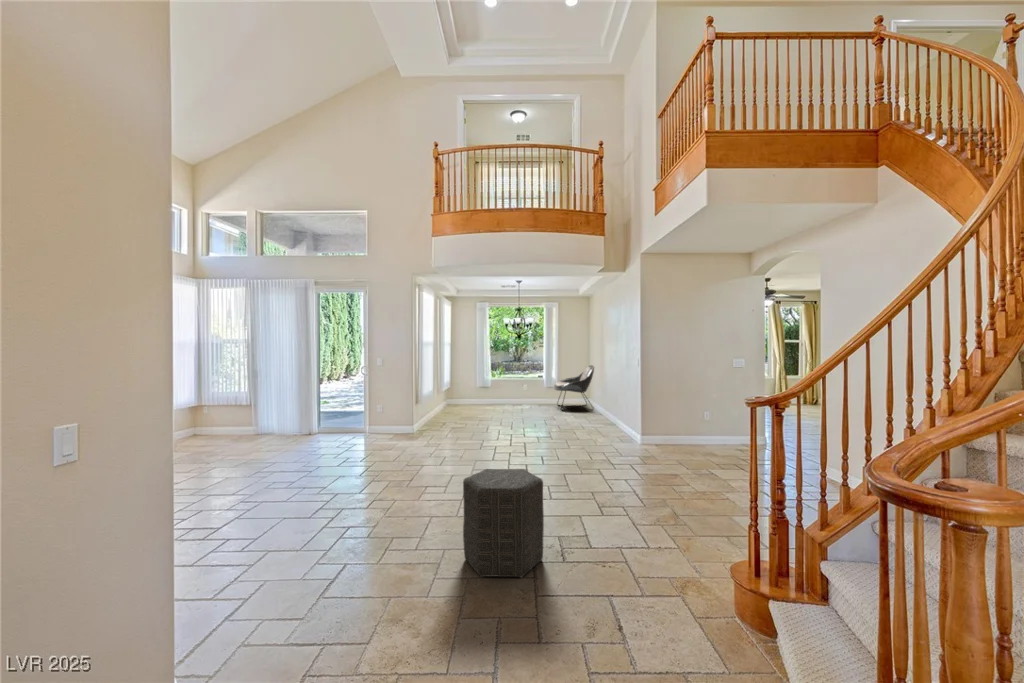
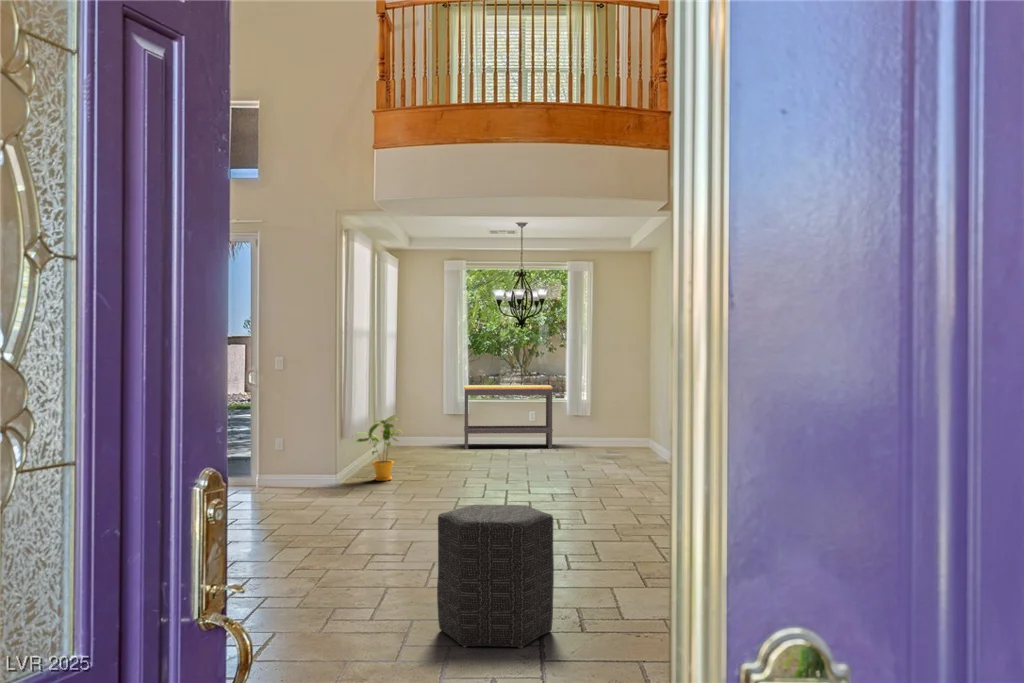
lounge chair: present [554,365,594,411] -> none [583,376,656,457]
console table: none [488,370,537,406] -> present [464,385,553,449]
house plant: none [422,393,453,429] -> present [357,418,403,481]

